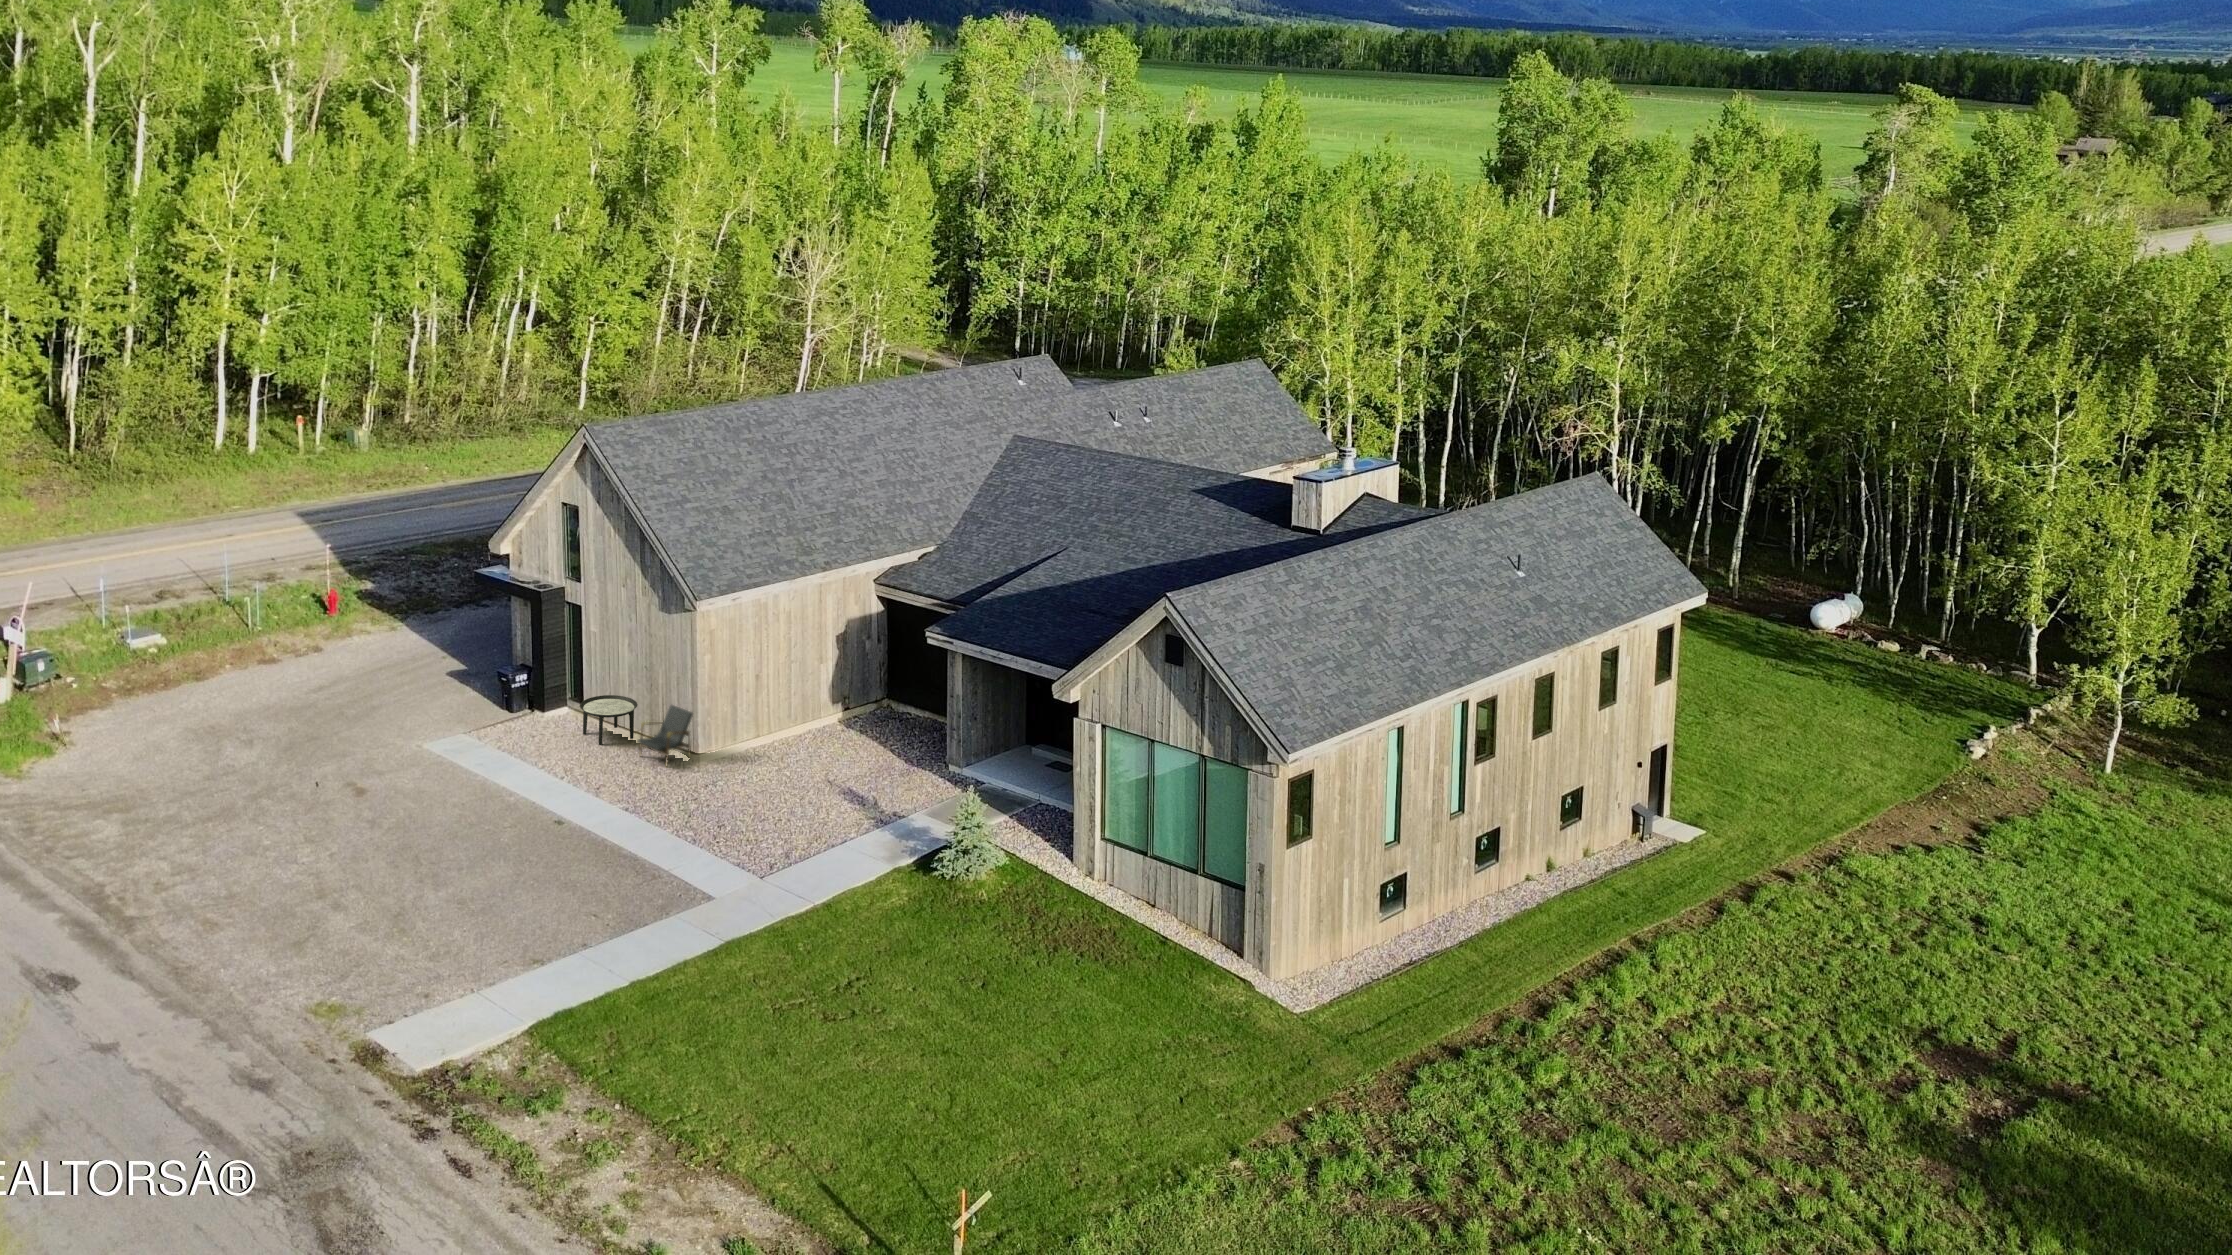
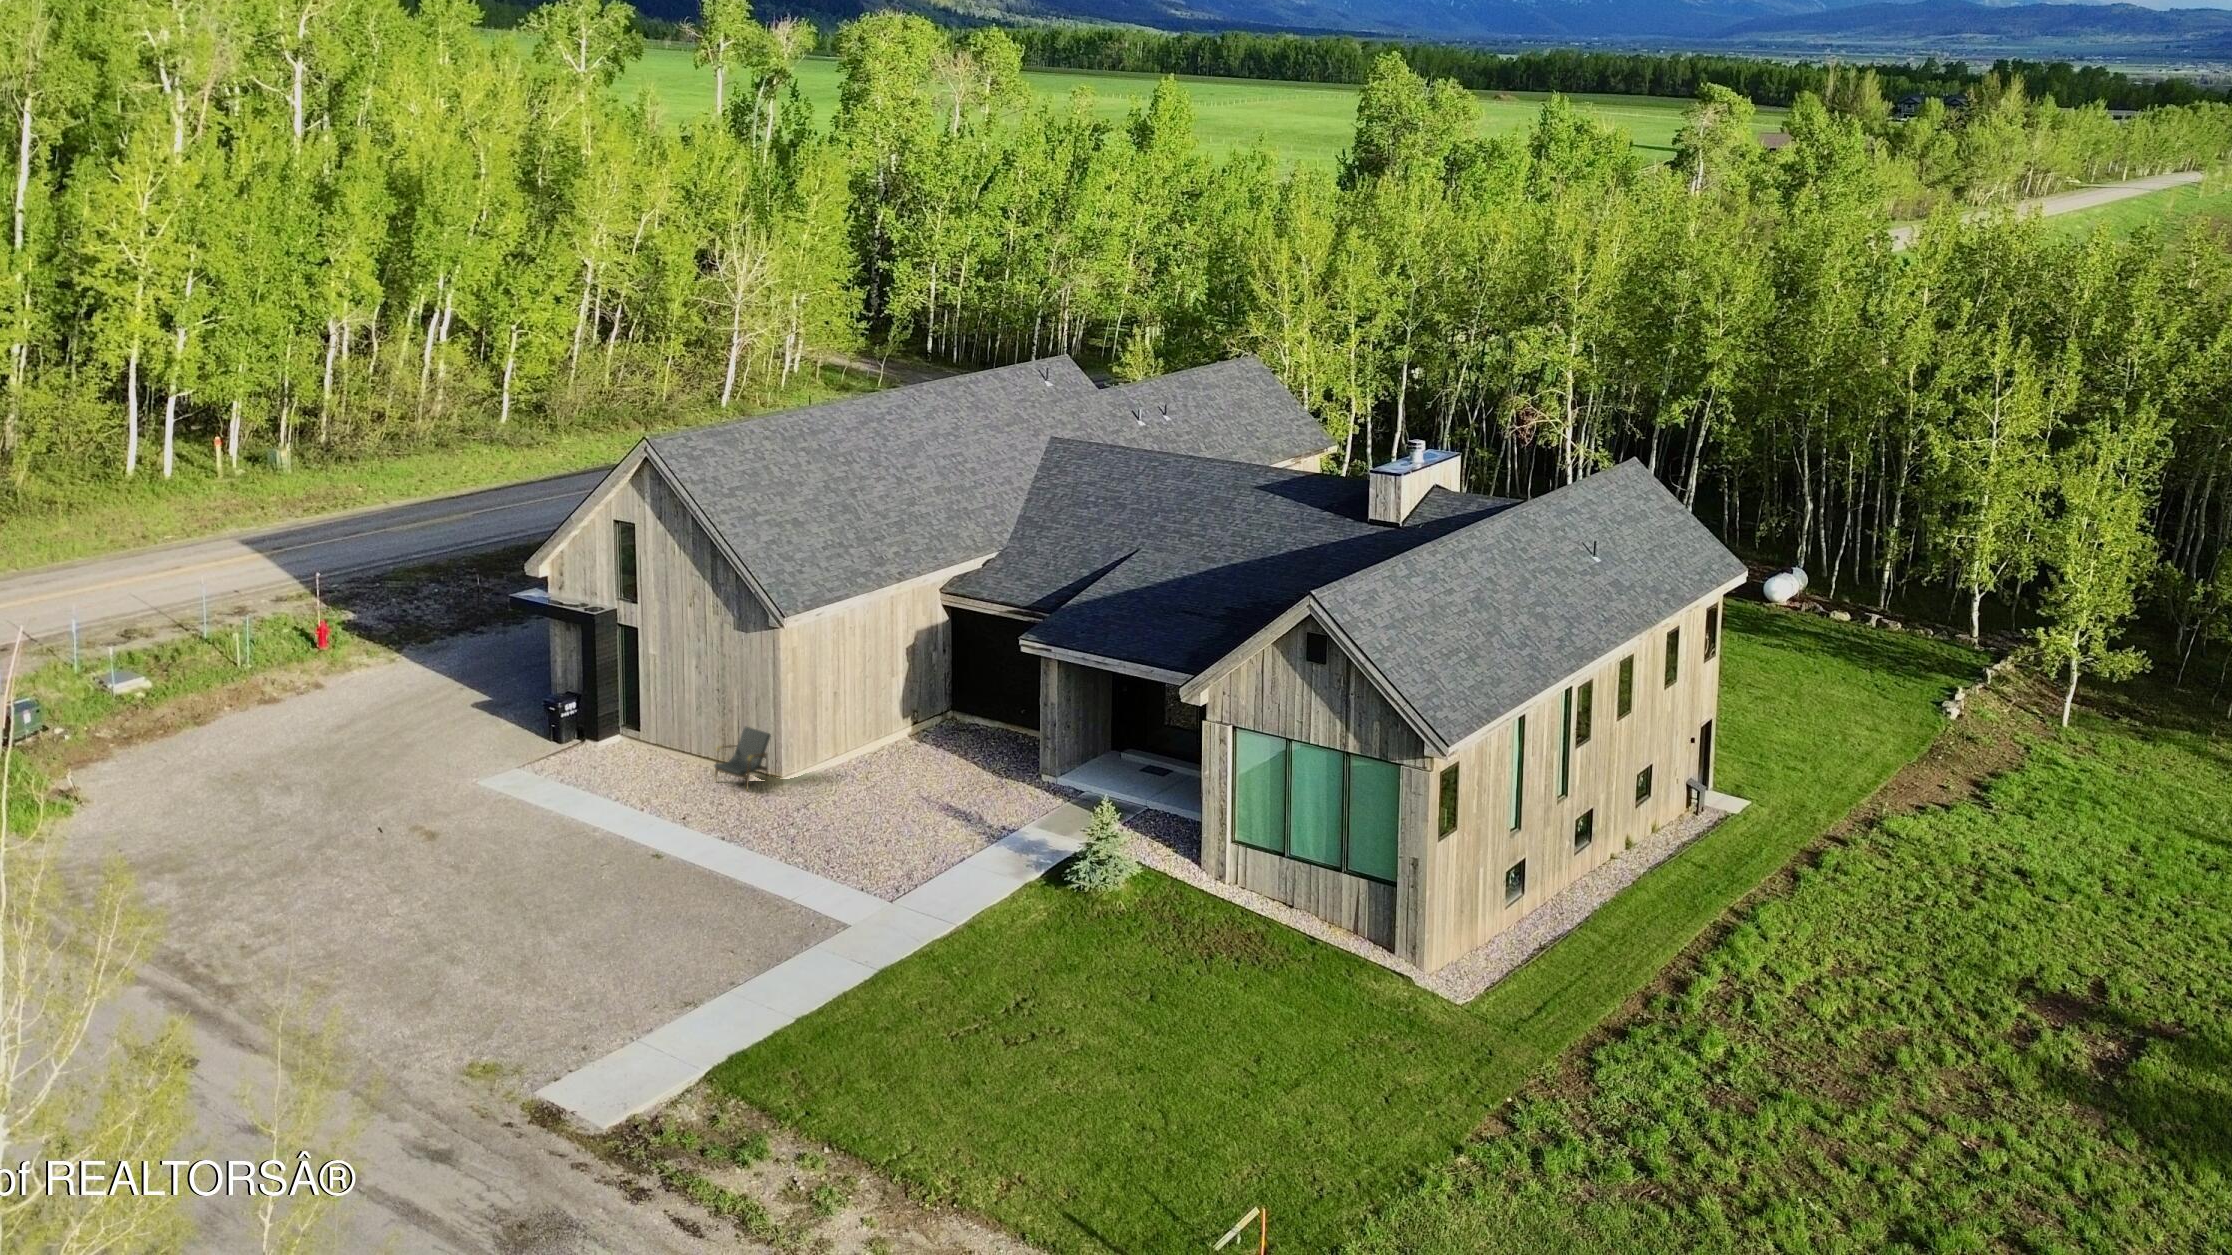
round table: present [580,695,638,745] -> none [645,719,705,772]

